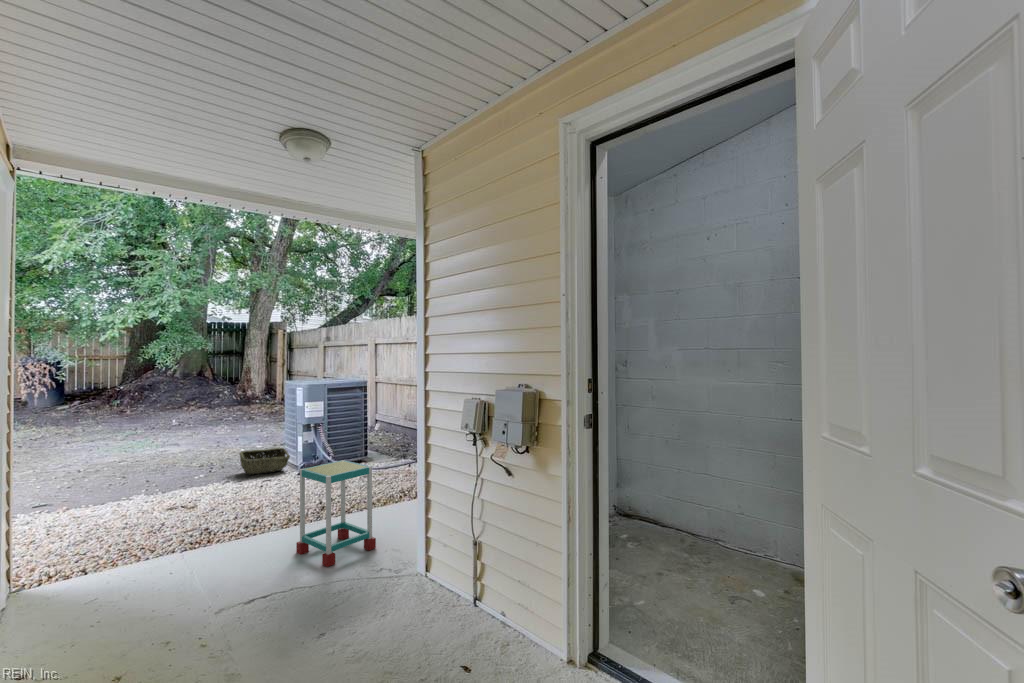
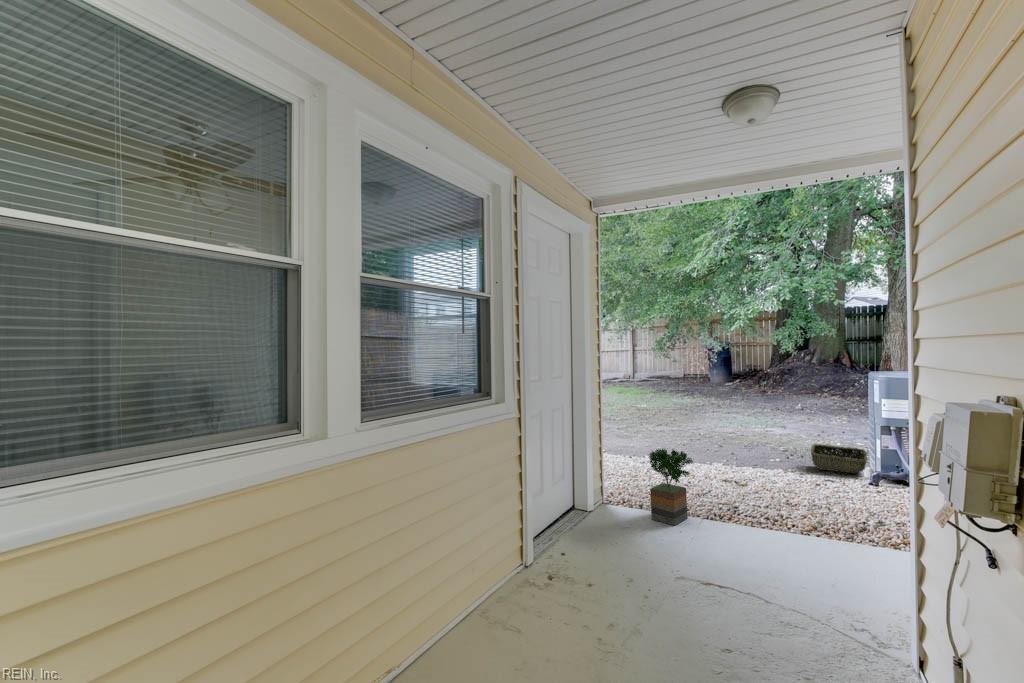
side table: present [296,460,376,567] -> none [786,475,880,601]
potted tree: none [105,476,179,578] -> present [649,449,693,526]

